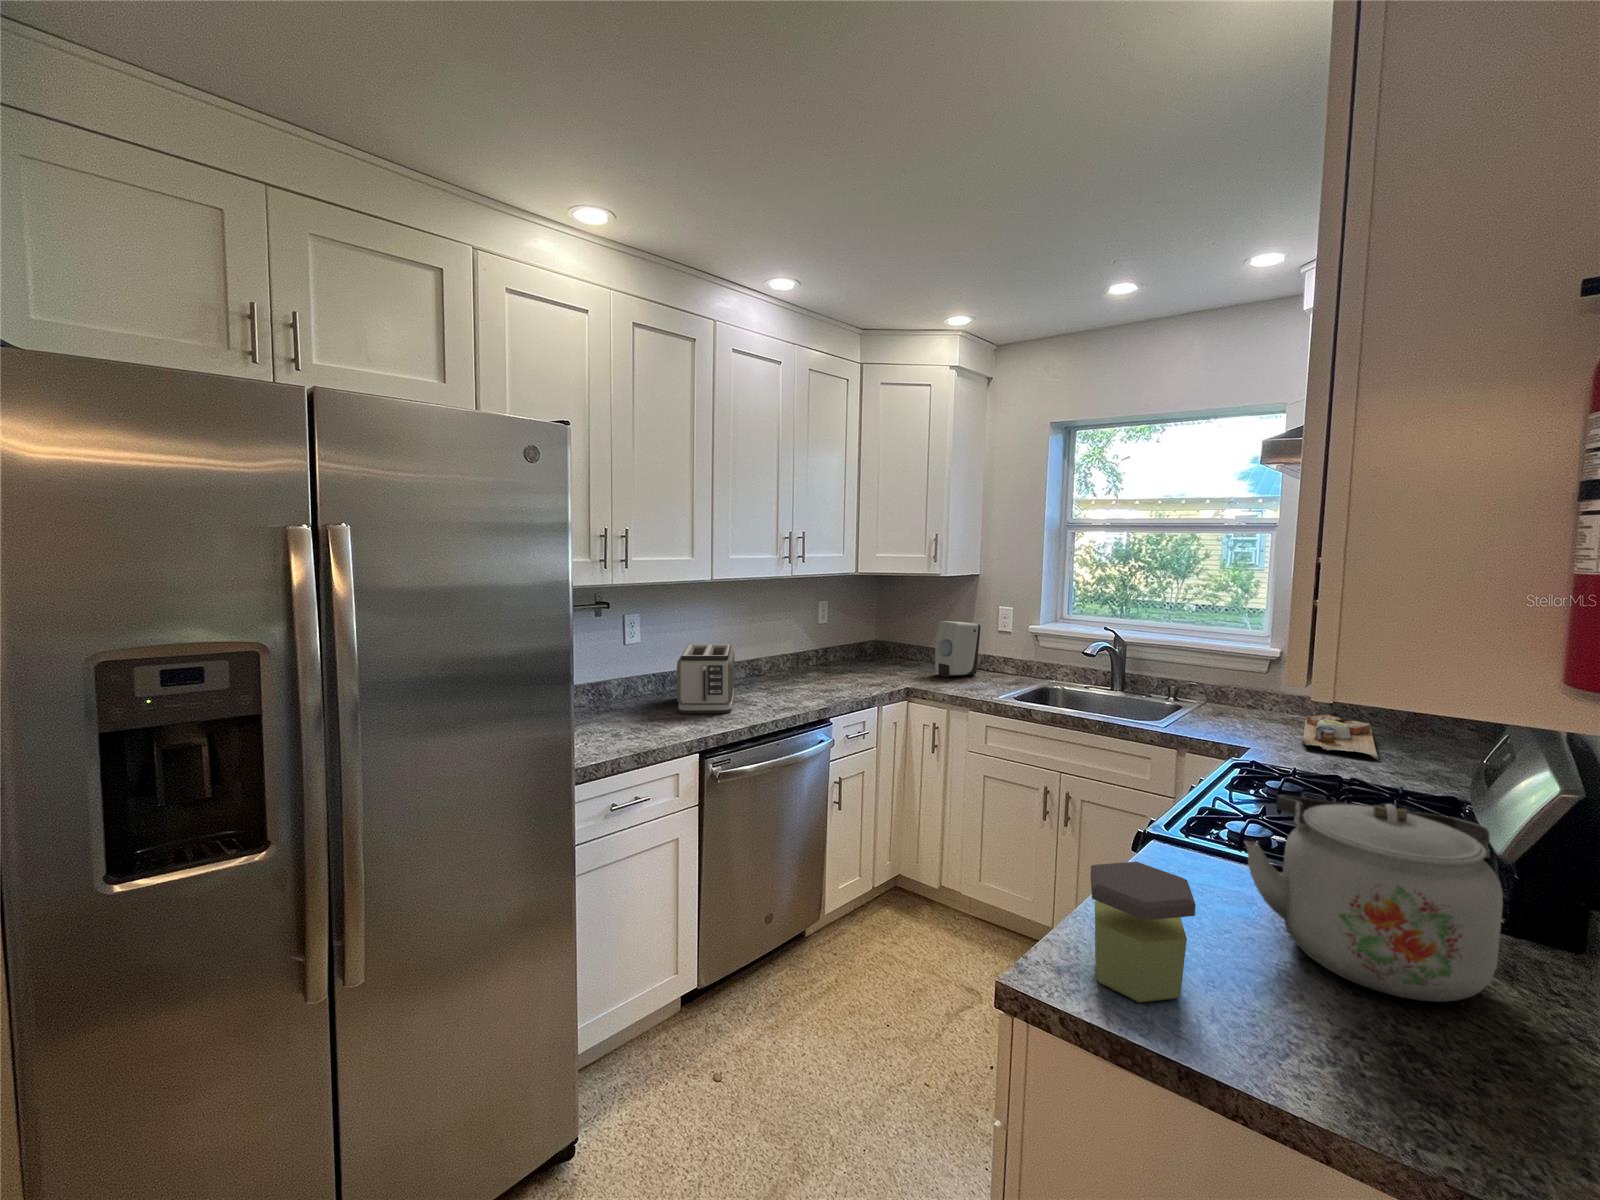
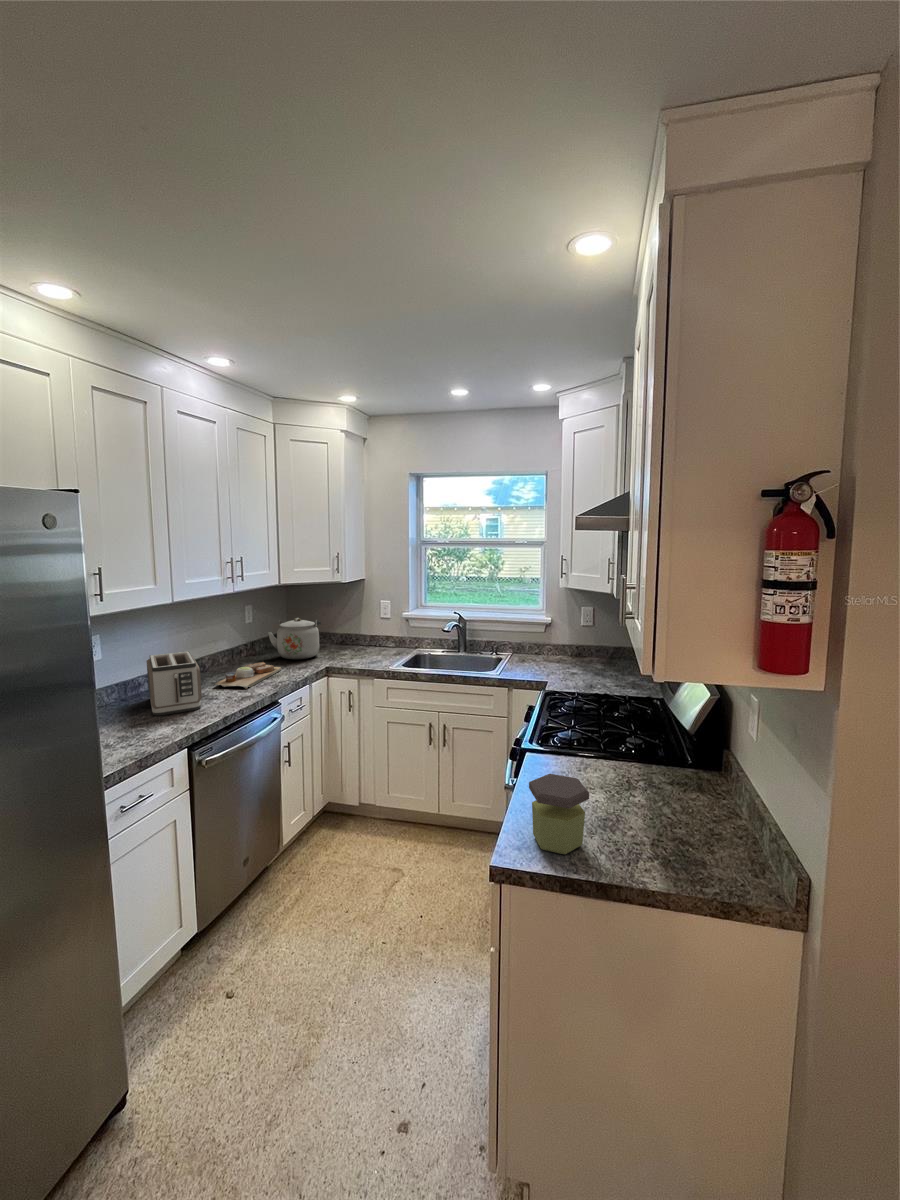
soap dispenser: present [935,621,981,677] -> none [341,614,371,655]
cutting board: present [1302,714,1378,760] -> present [214,662,281,689]
kettle: present [1245,795,1503,1002] -> present [268,618,321,660]

